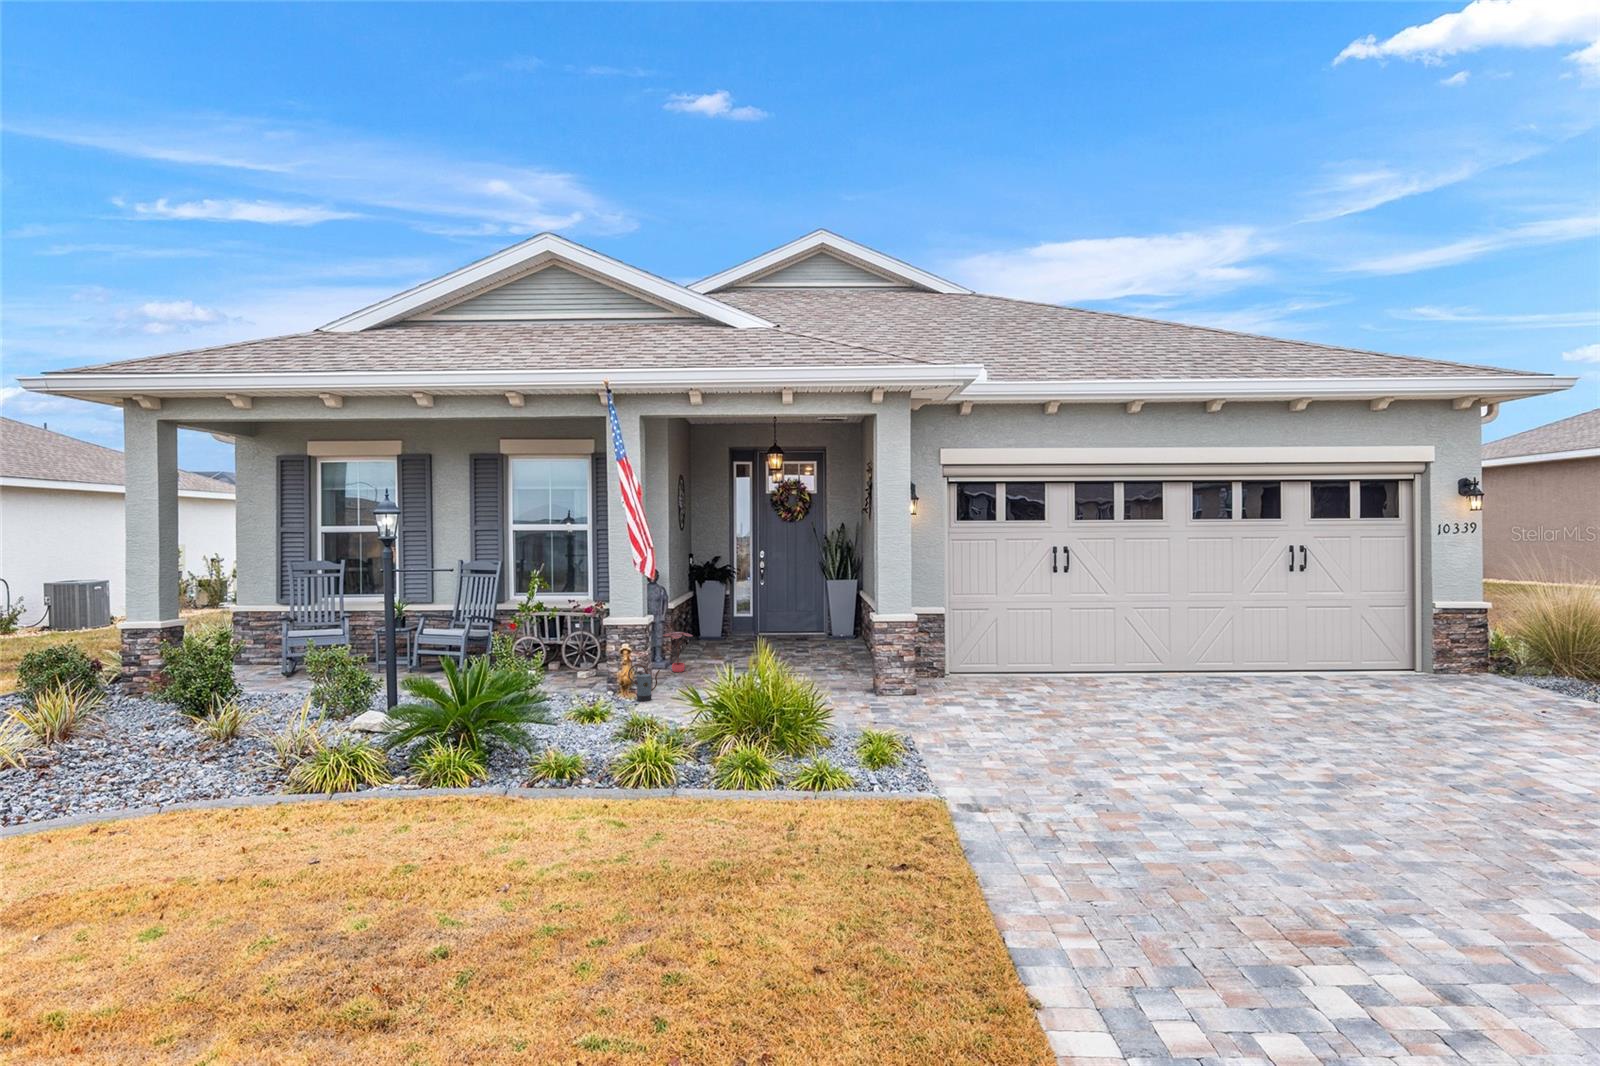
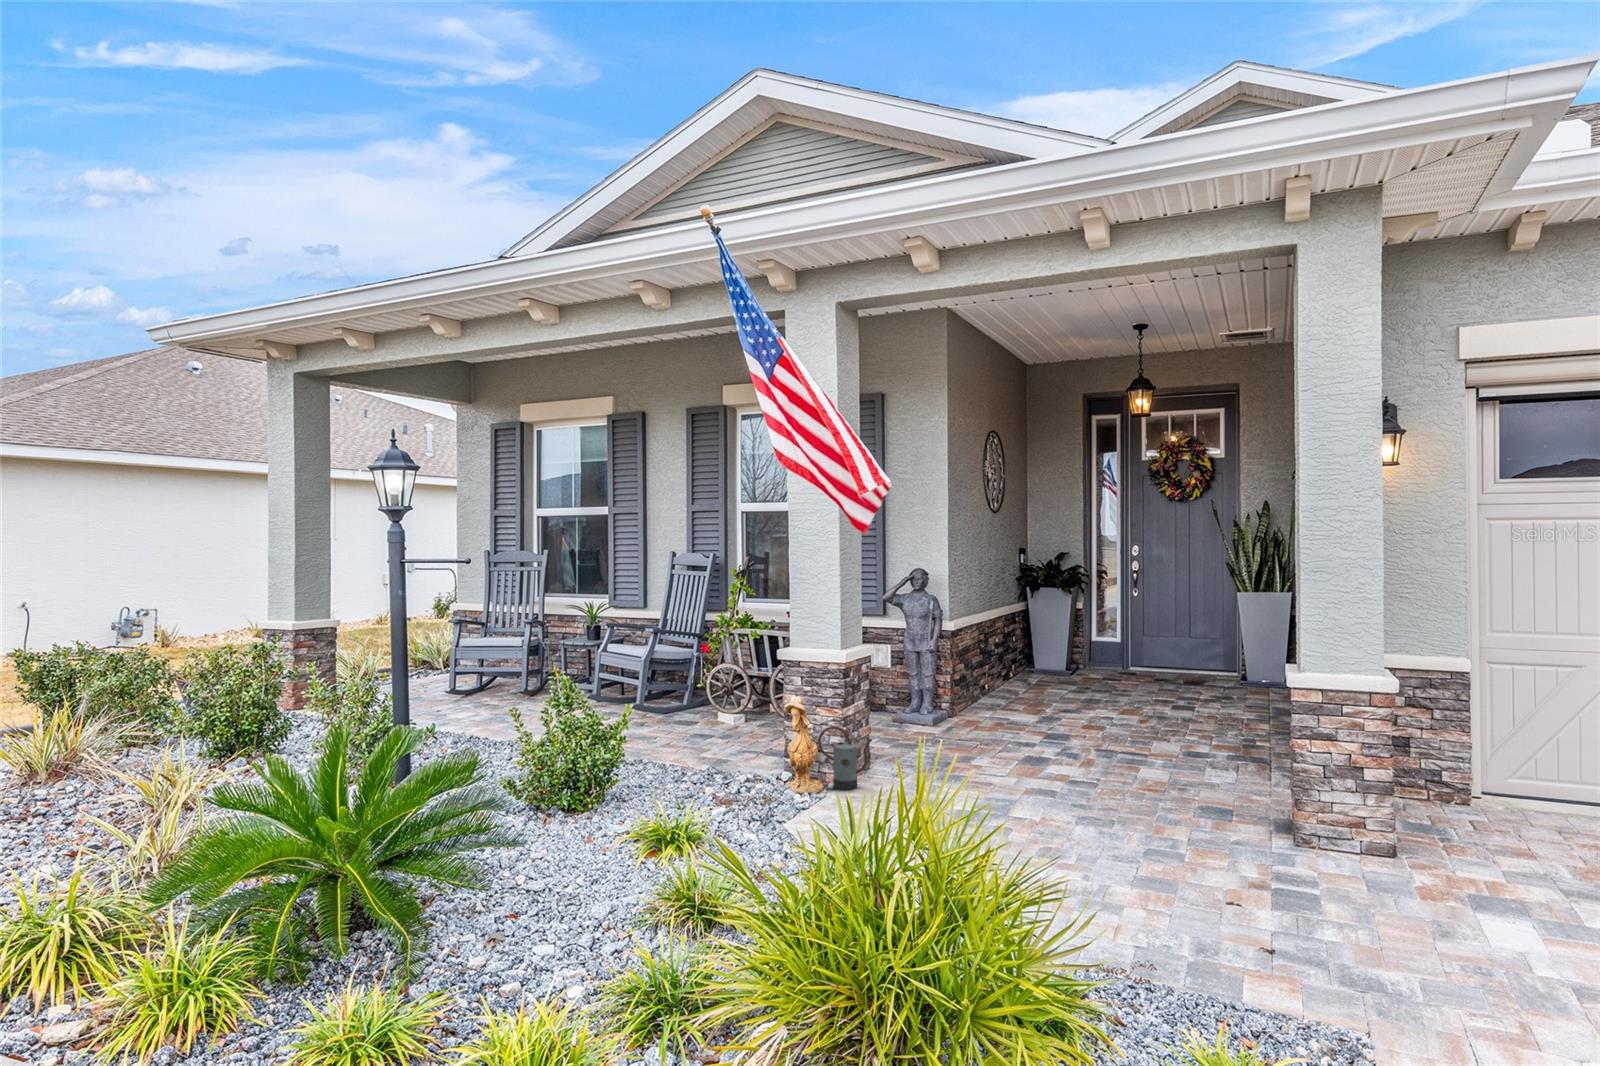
potted plant: present [663,632,693,672] -> none [919,671,966,737]

